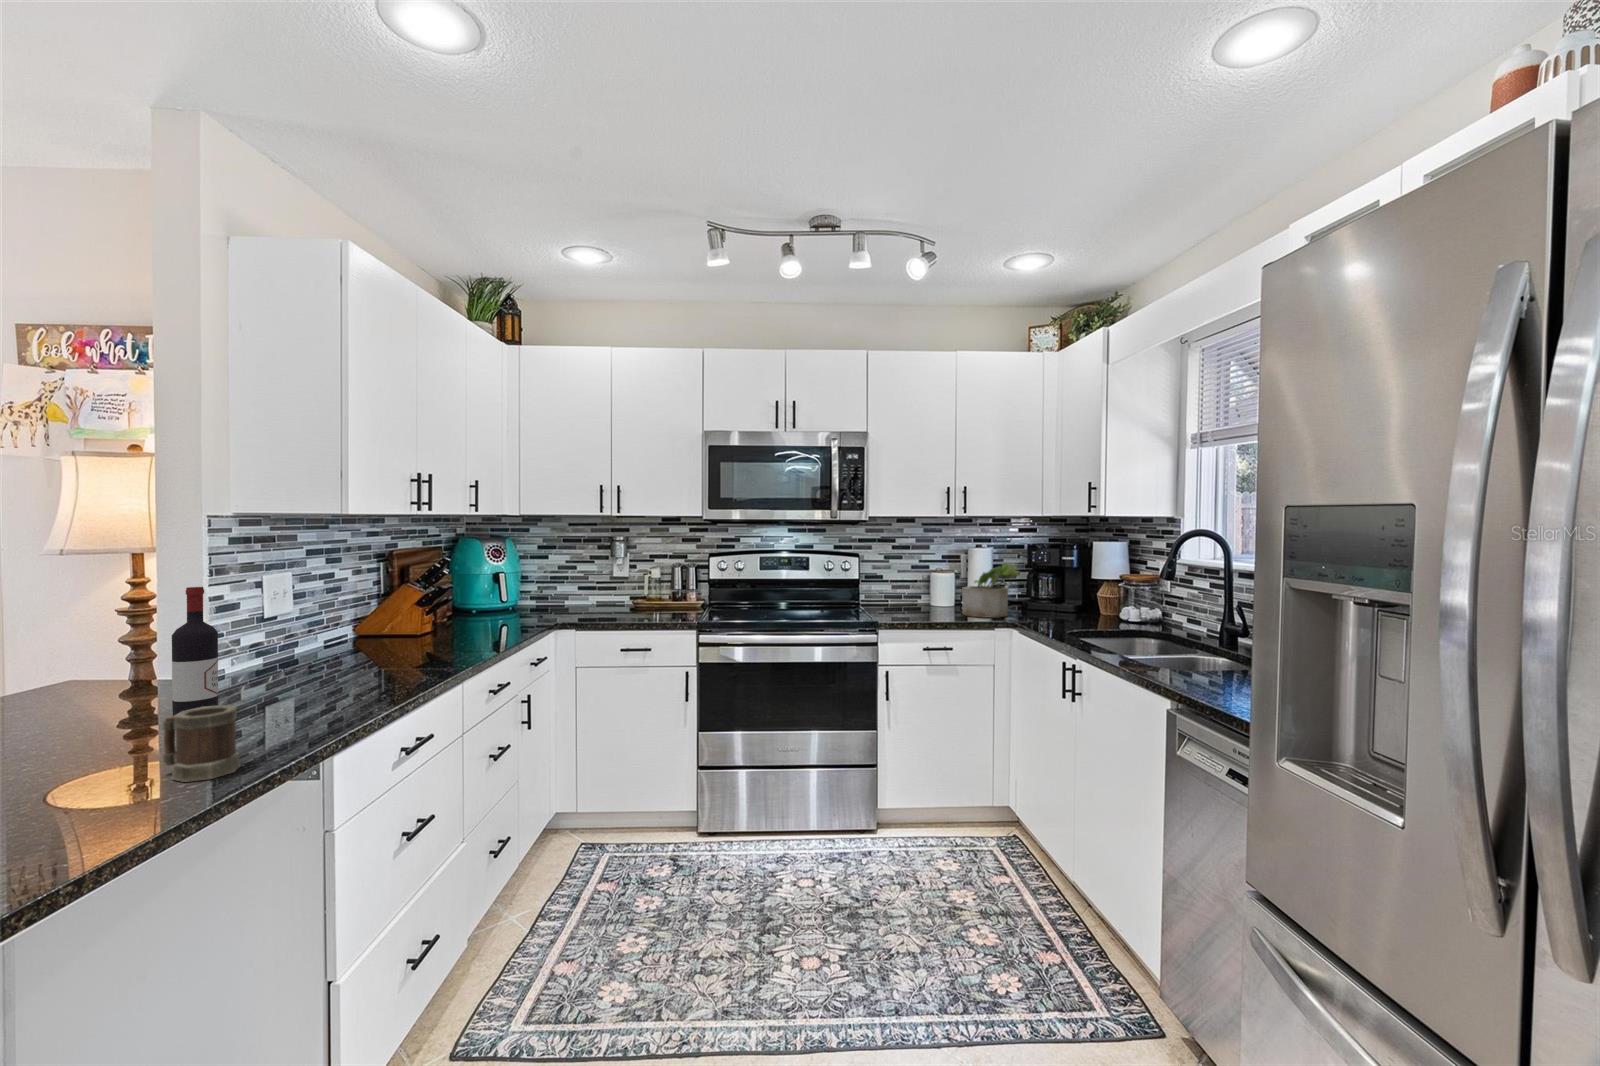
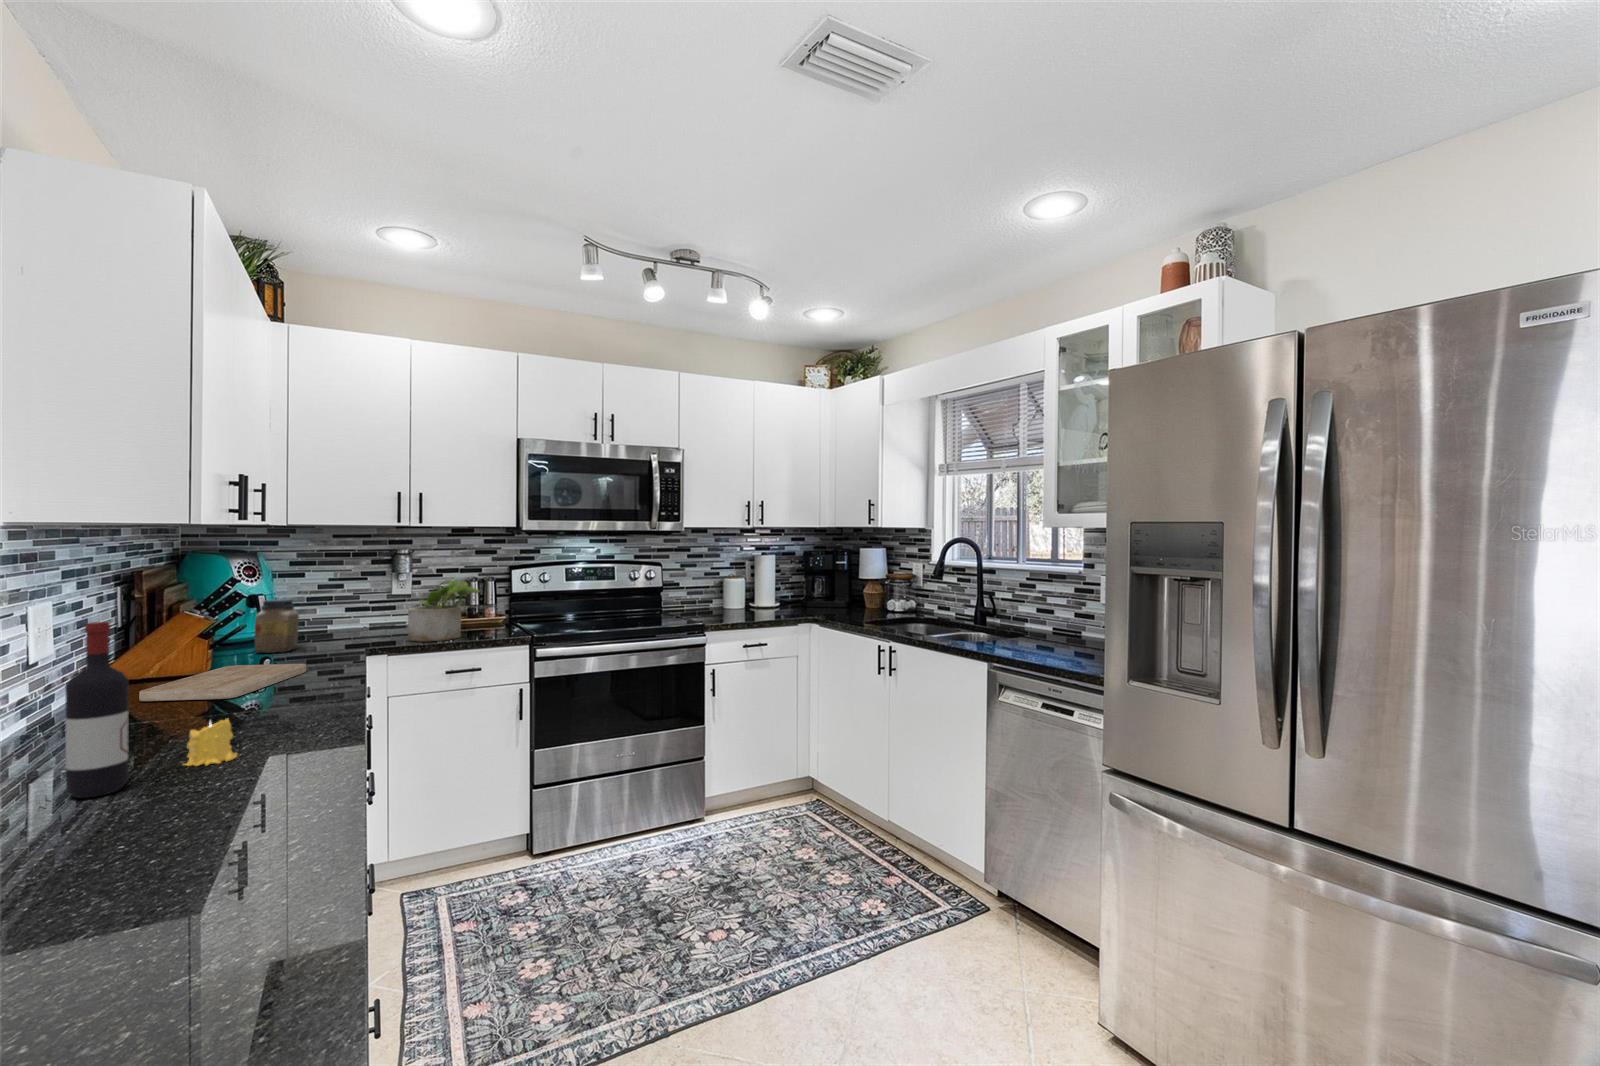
potted plant: present [962,563,1020,618] -> present [408,580,480,642]
jar: none [493,577,527,621] -> present [254,599,299,653]
cutting board: none [359,629,493,655] -> present [139,664,306,701]
candle: none [273,671,316,710] -> present [185,718,237,766]
mug: present [163,705,241,782] -> none [221,749,316,839]

